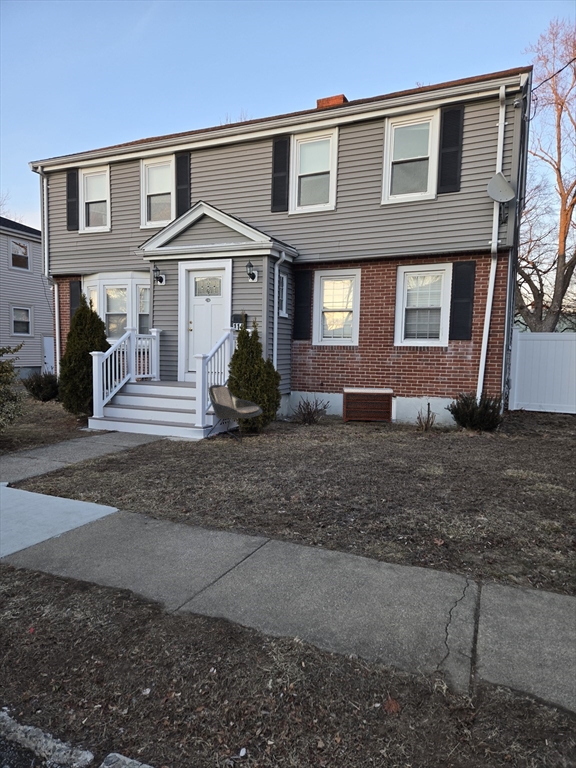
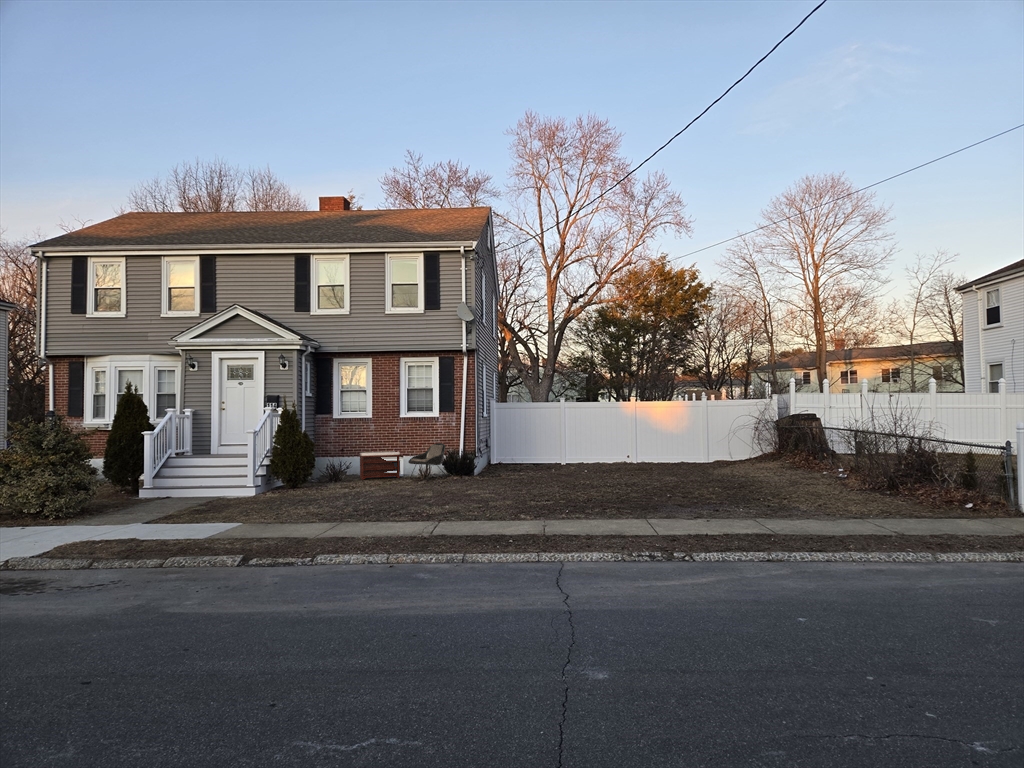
lounge chair: present [207,385,263,443] -> present [408,443,447,481]

